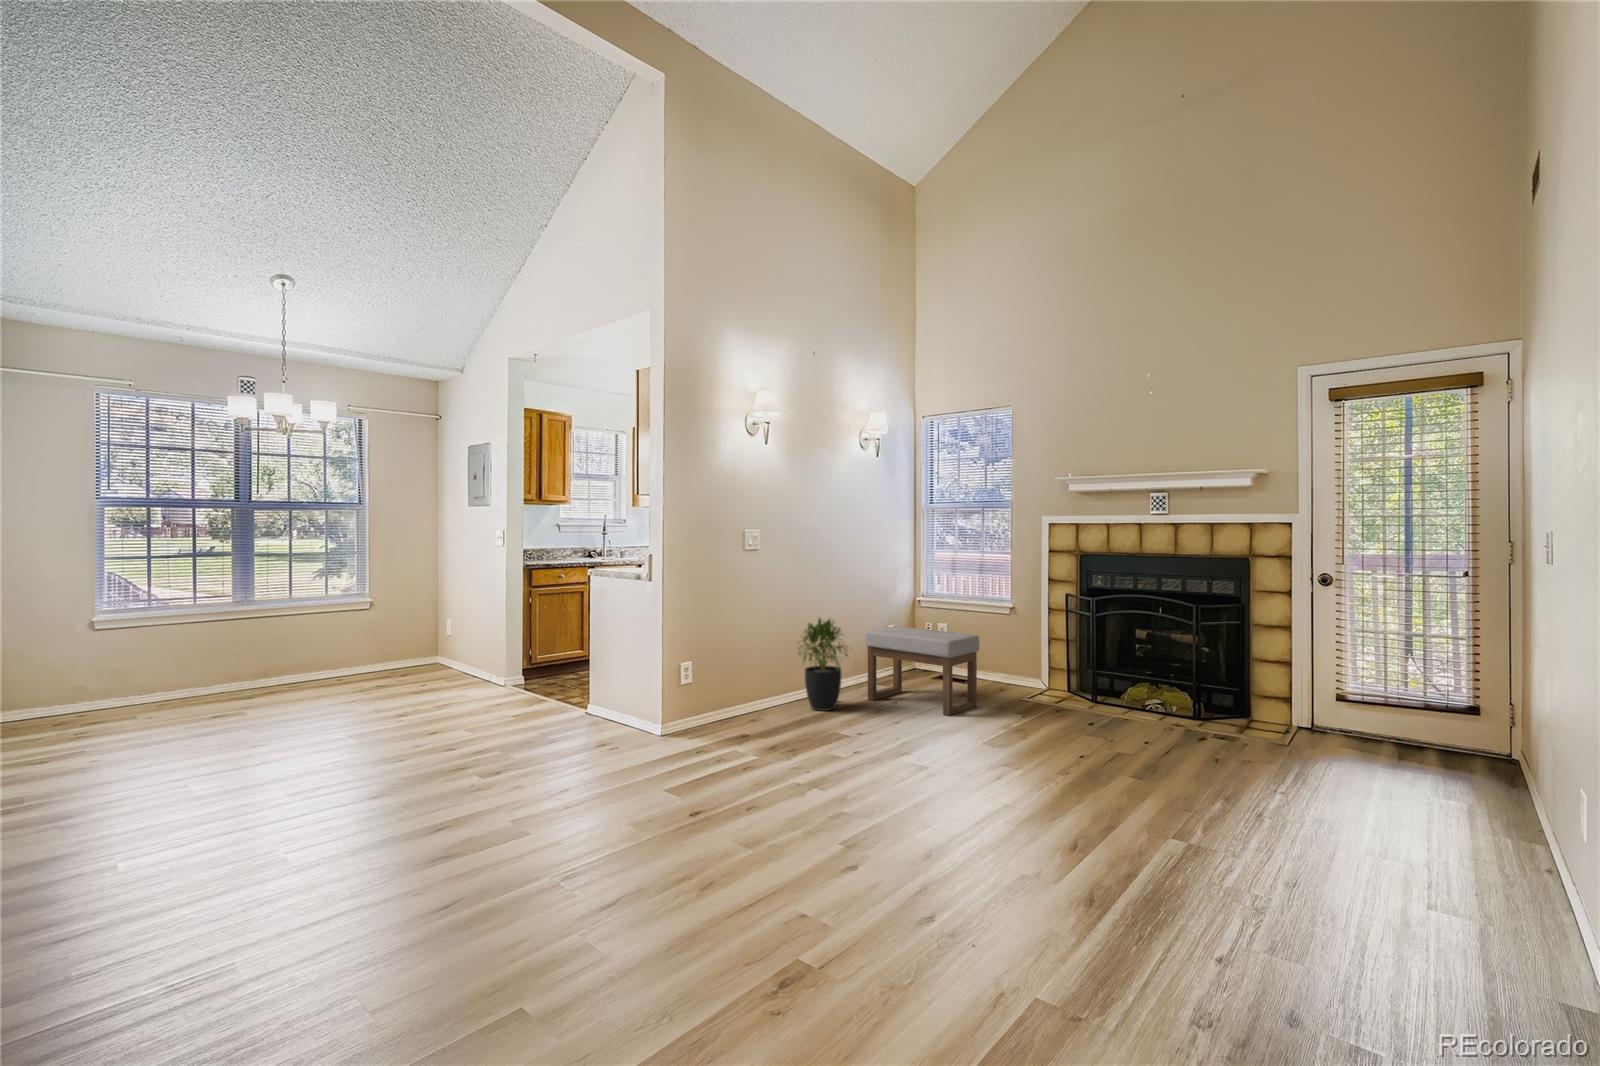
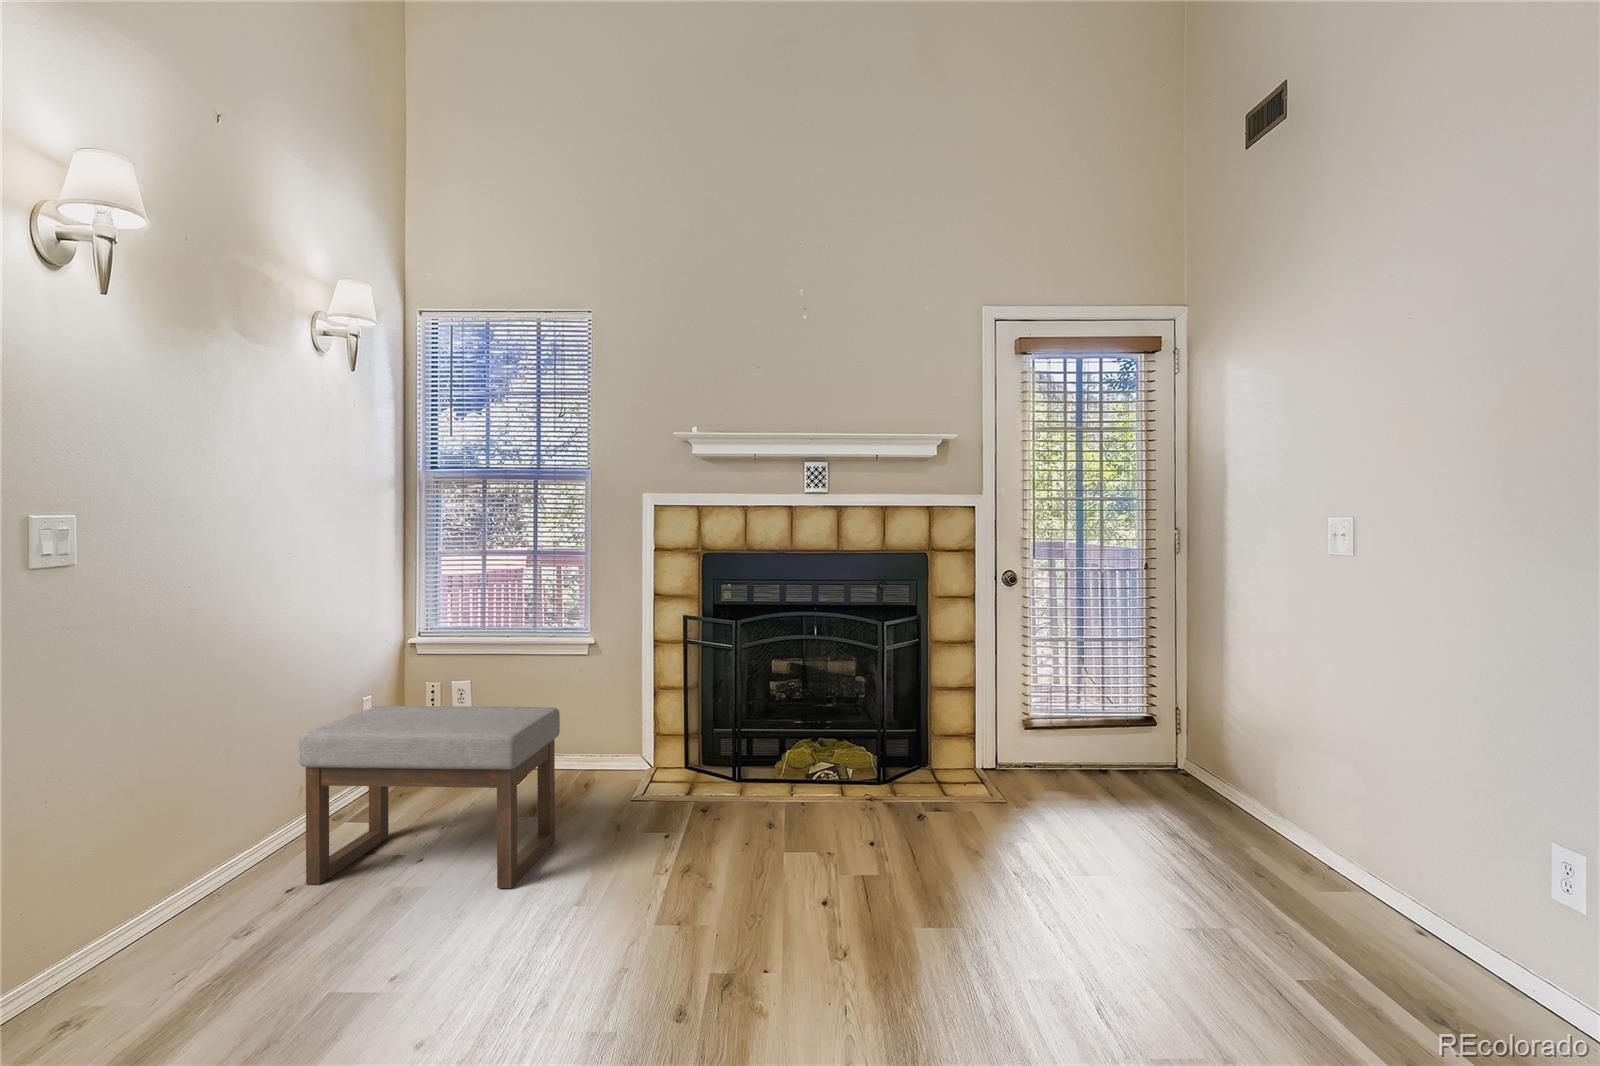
potted plant: present [798,618,847,711] -> none [56,721,267,978]

